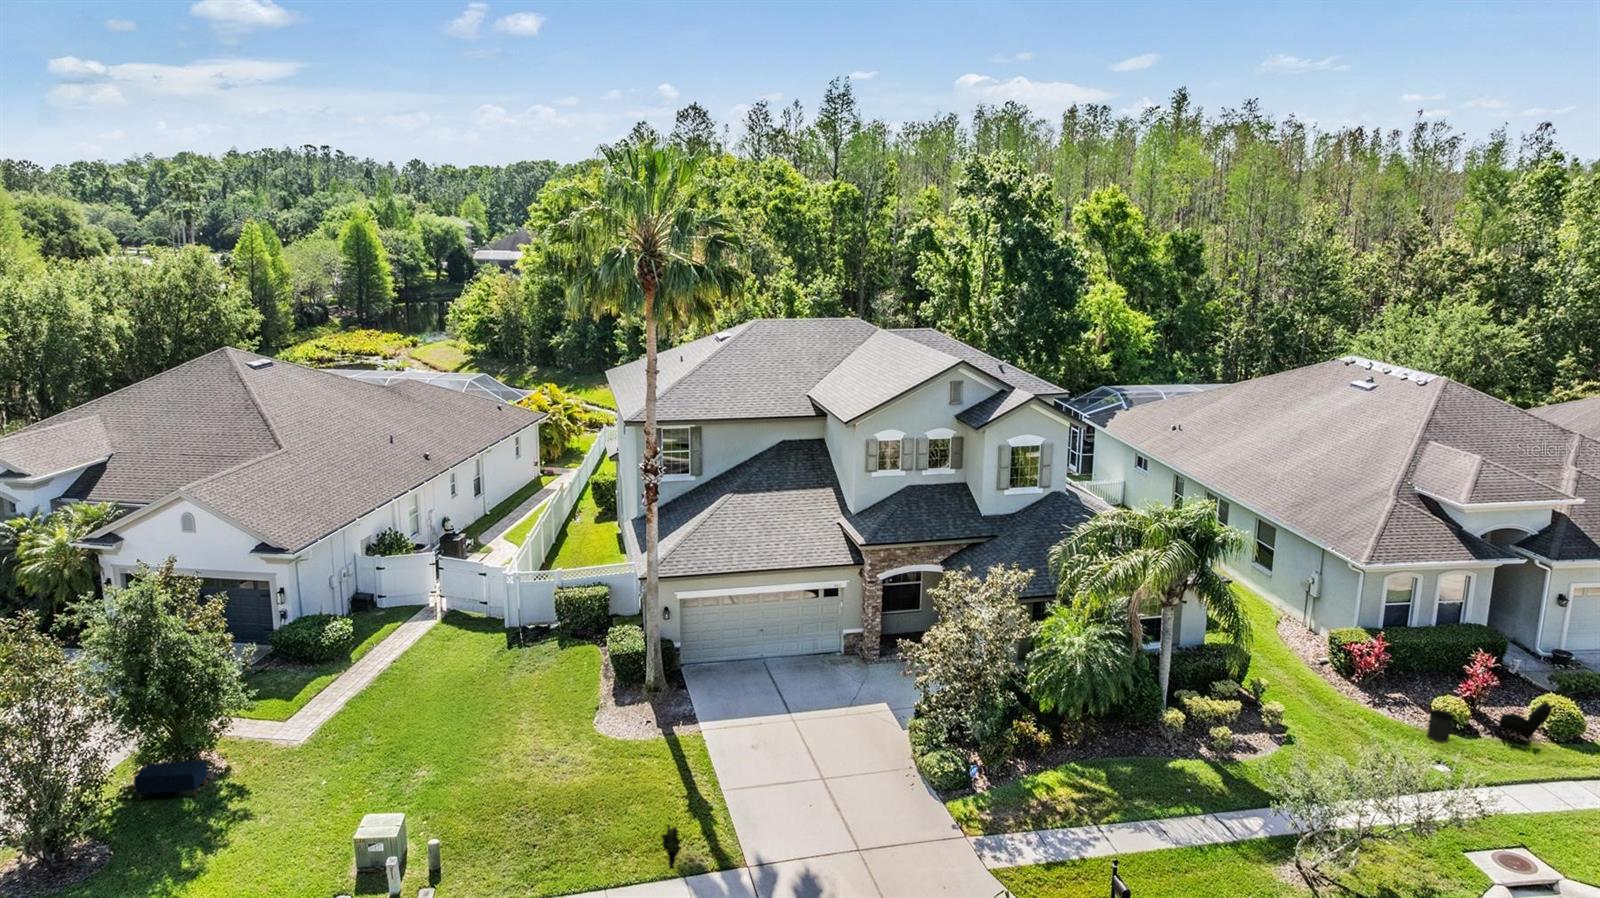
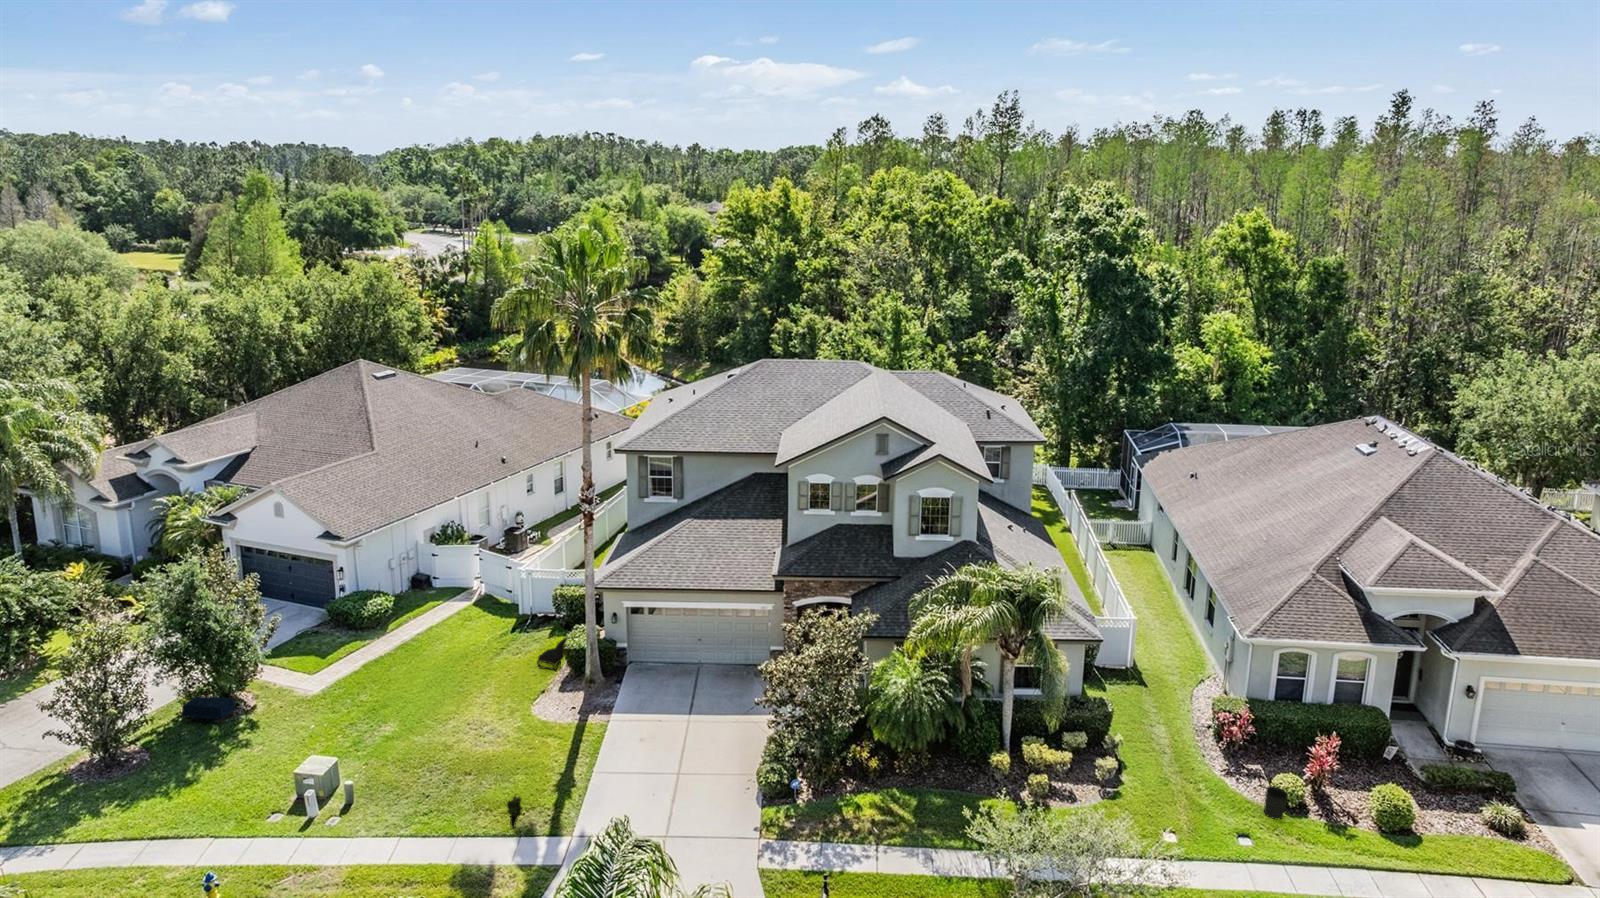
lounge chair: present [1498,703,1552,746] -> present [537,637,570,671]

